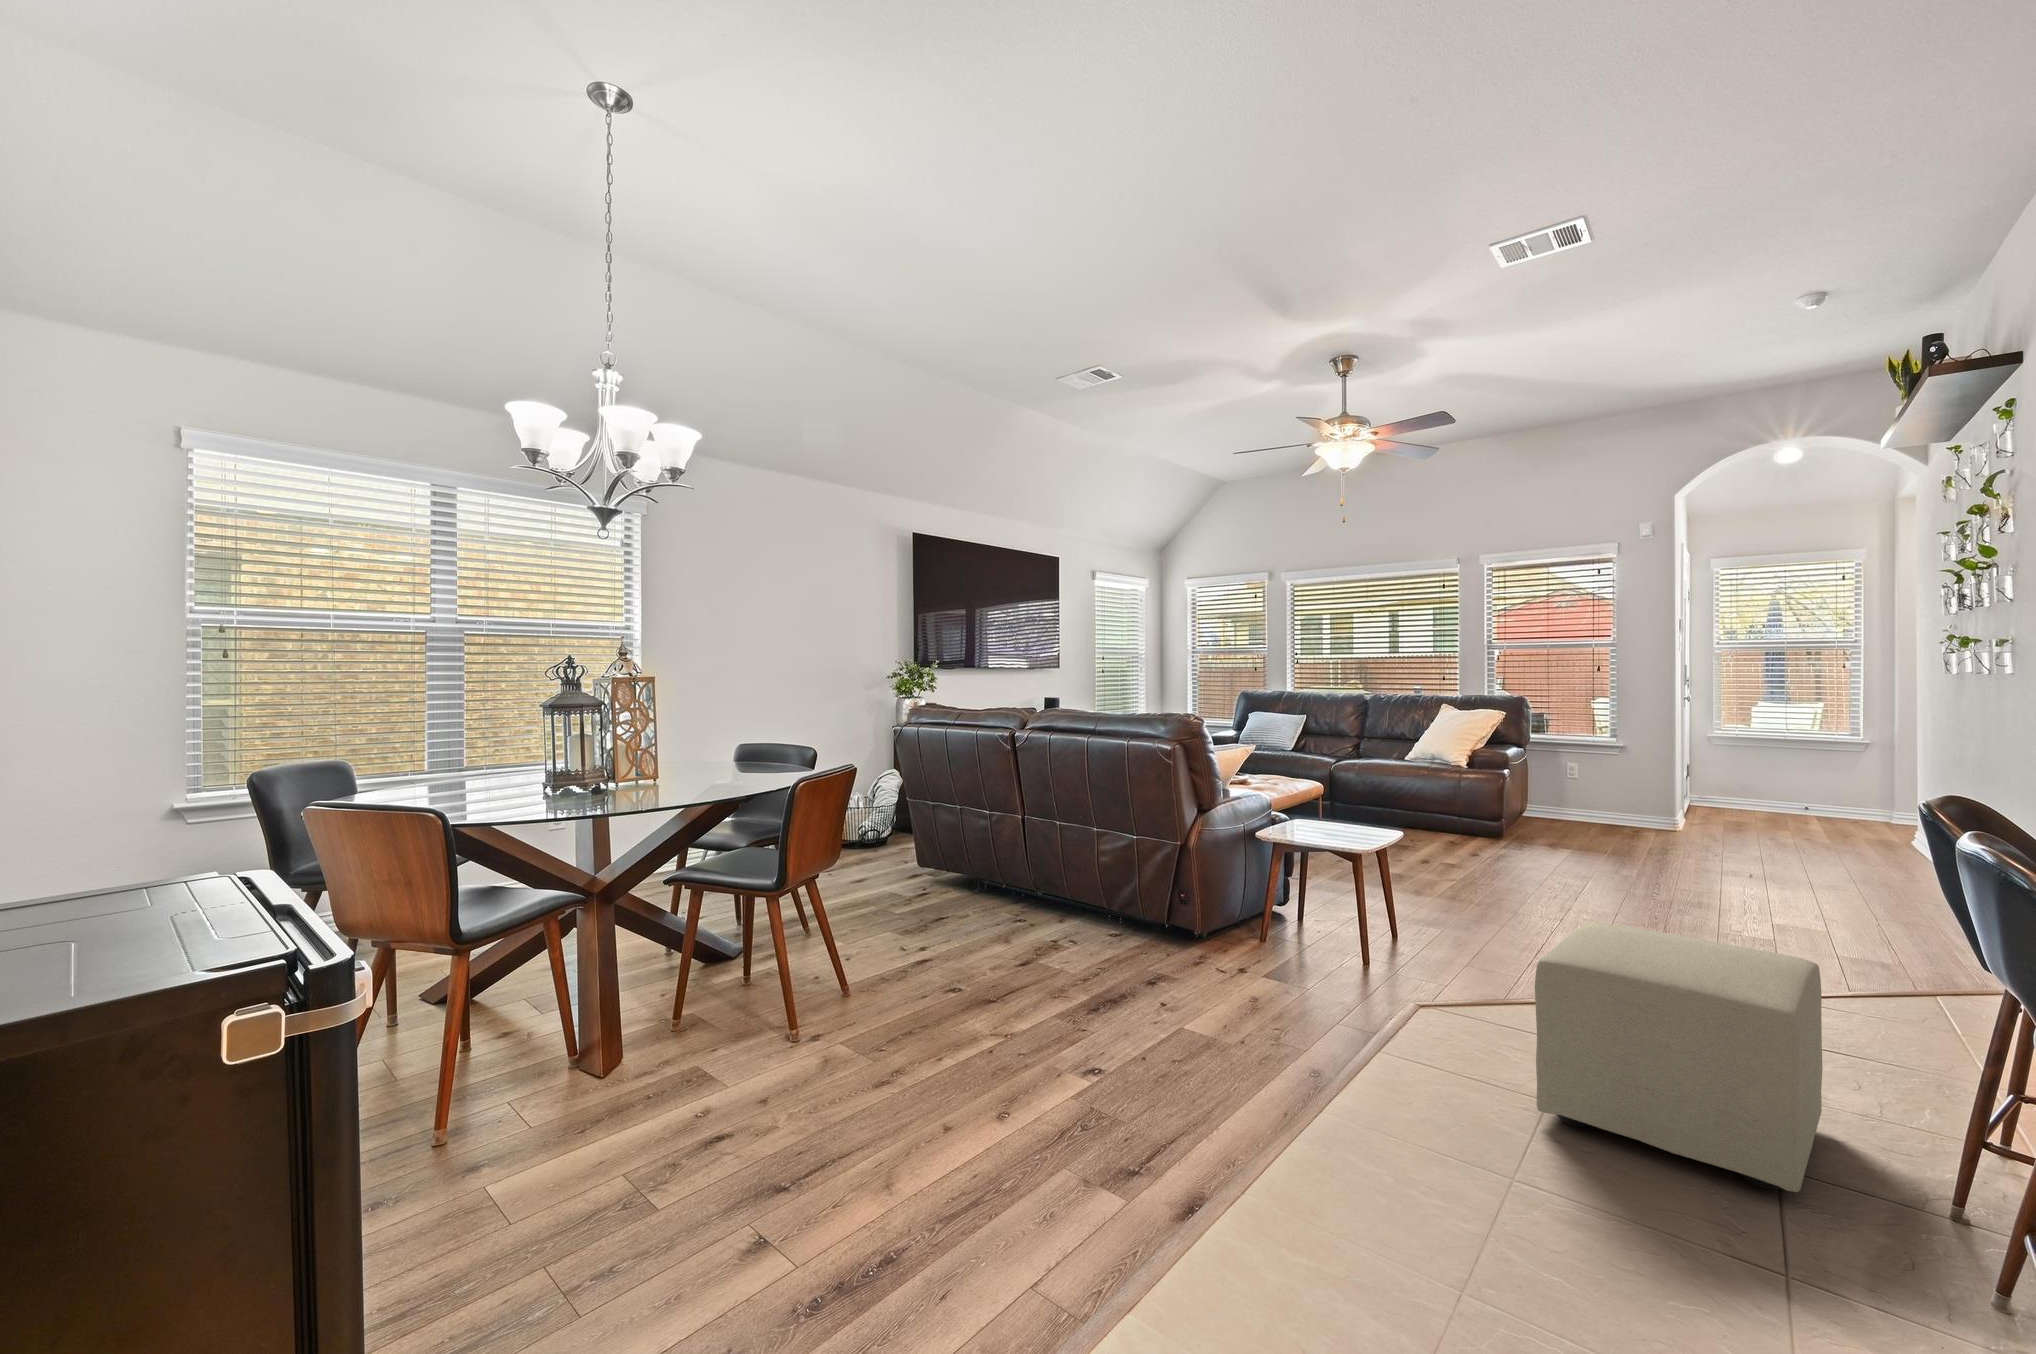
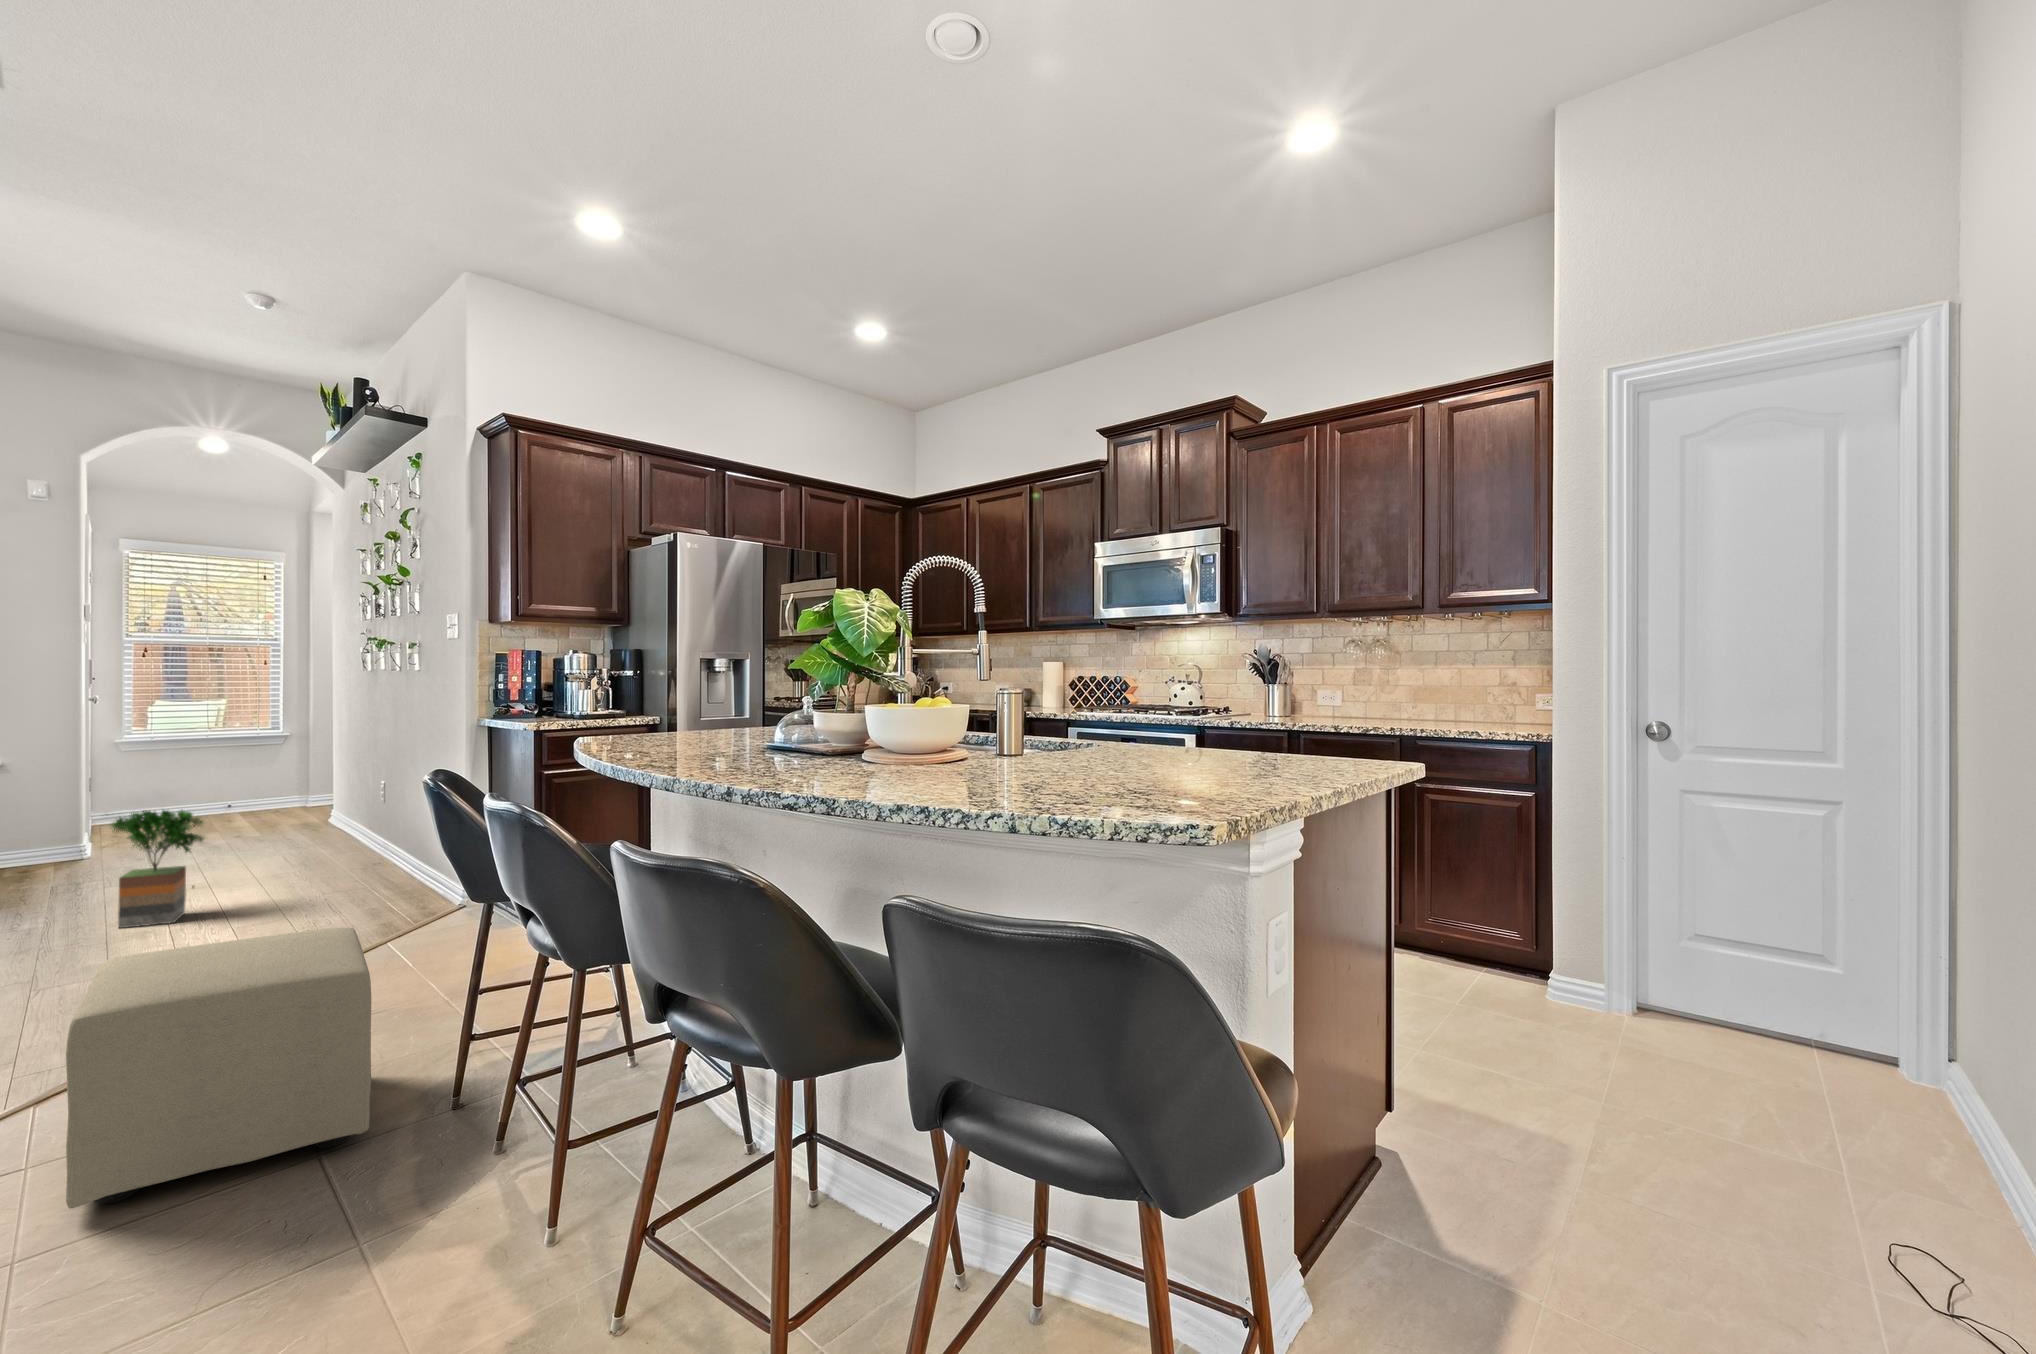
potted tree: none [1672,801,1757,910] -> present [110,810,203,928]

